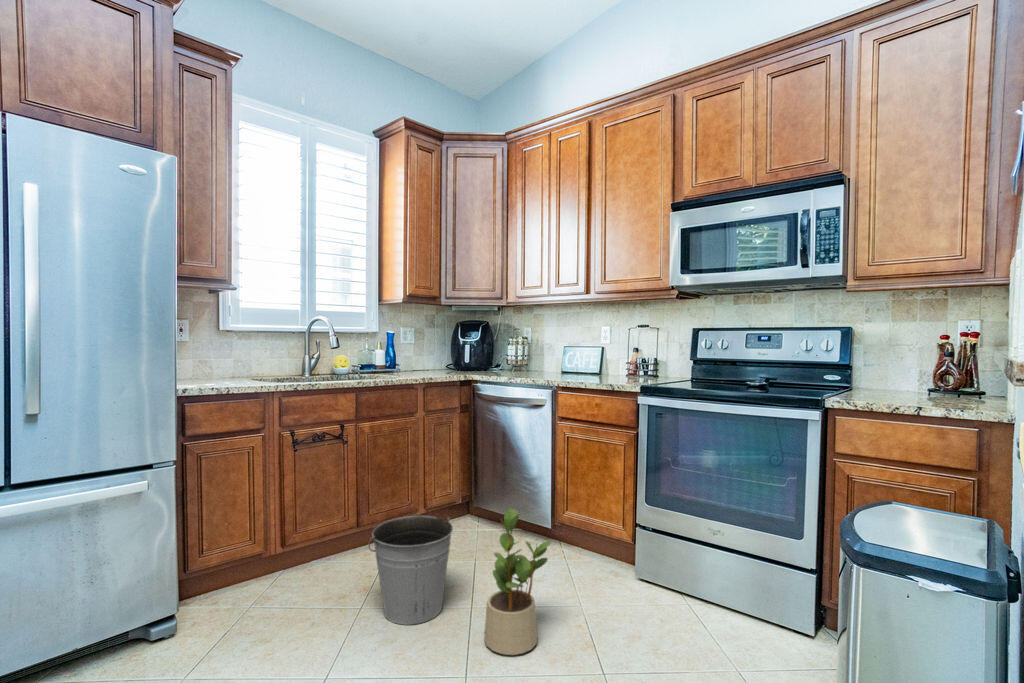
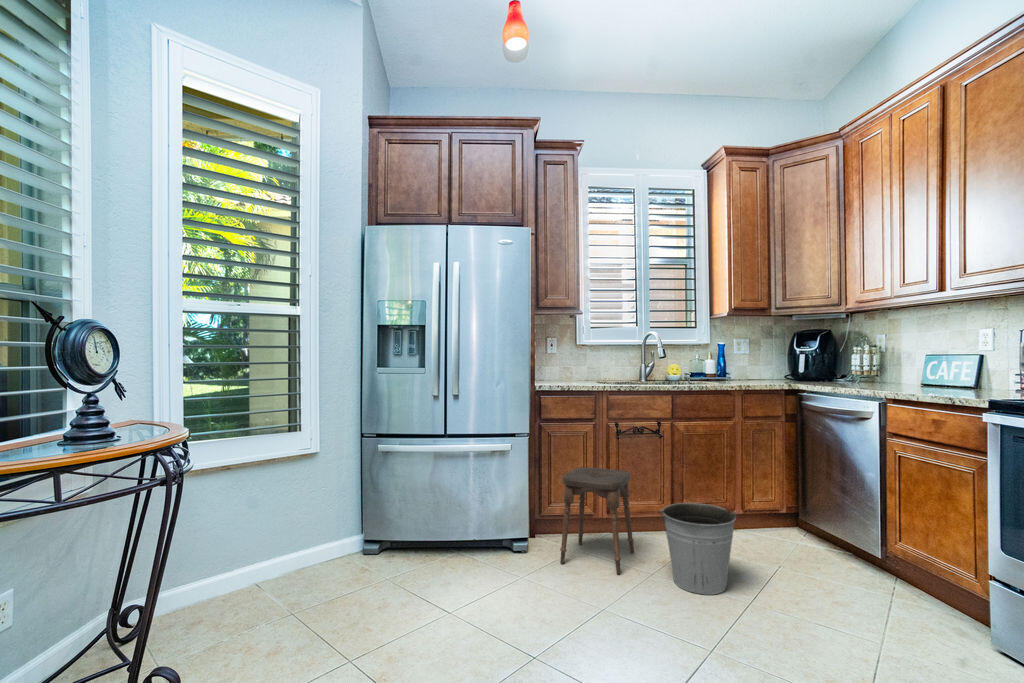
stool: none [225,495,323,649] -> present [560,467,634,574]
potted plant: present [484,508,551,655] -> none [749,506,823,646]

